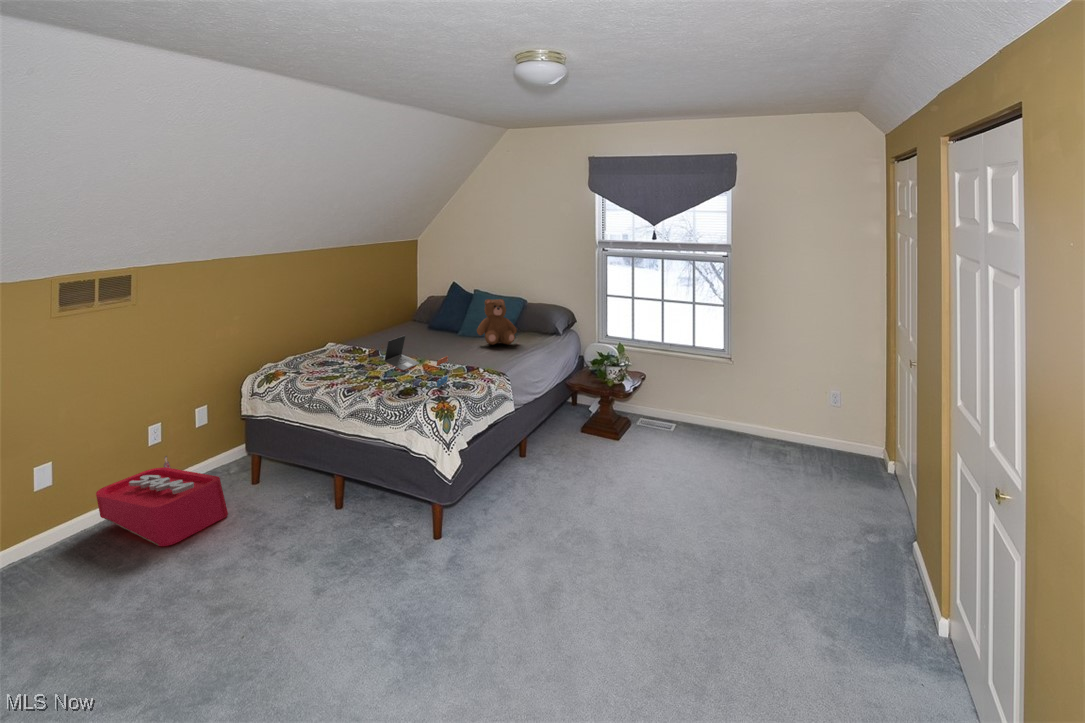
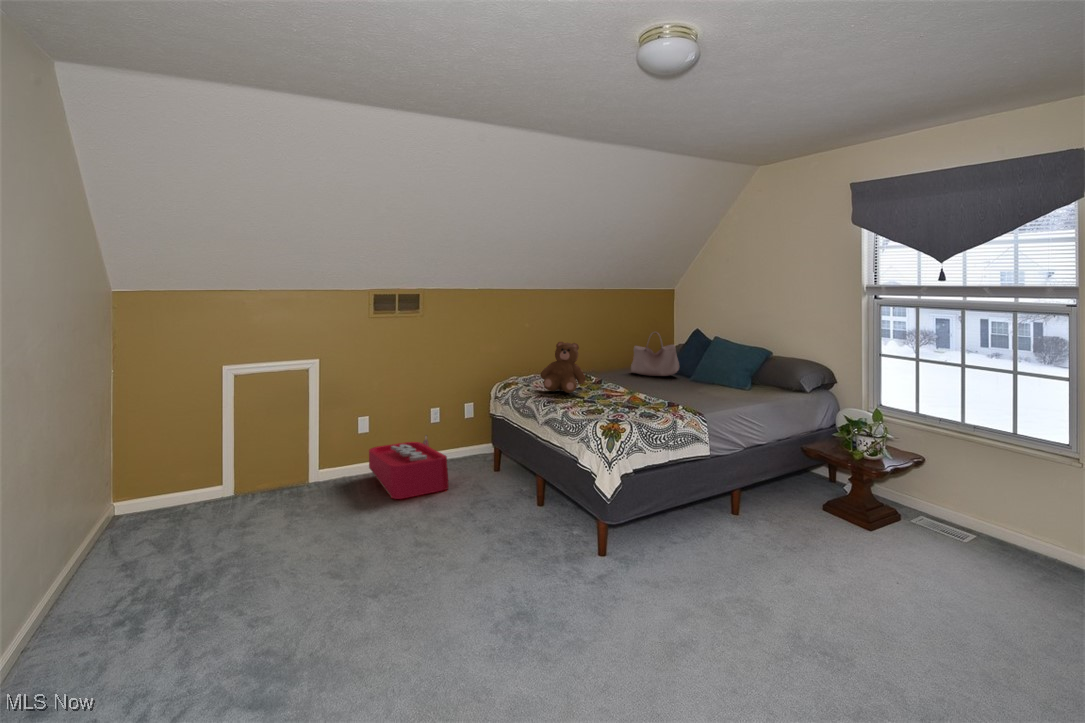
handbag: none [396,291,447,339] -> present [631,332,679,376]
teddy bear: present [477,299,517,345] -> present [541,342,586,393]
laptop: present [384,335,448,387] -> none [580,360,639,411]

